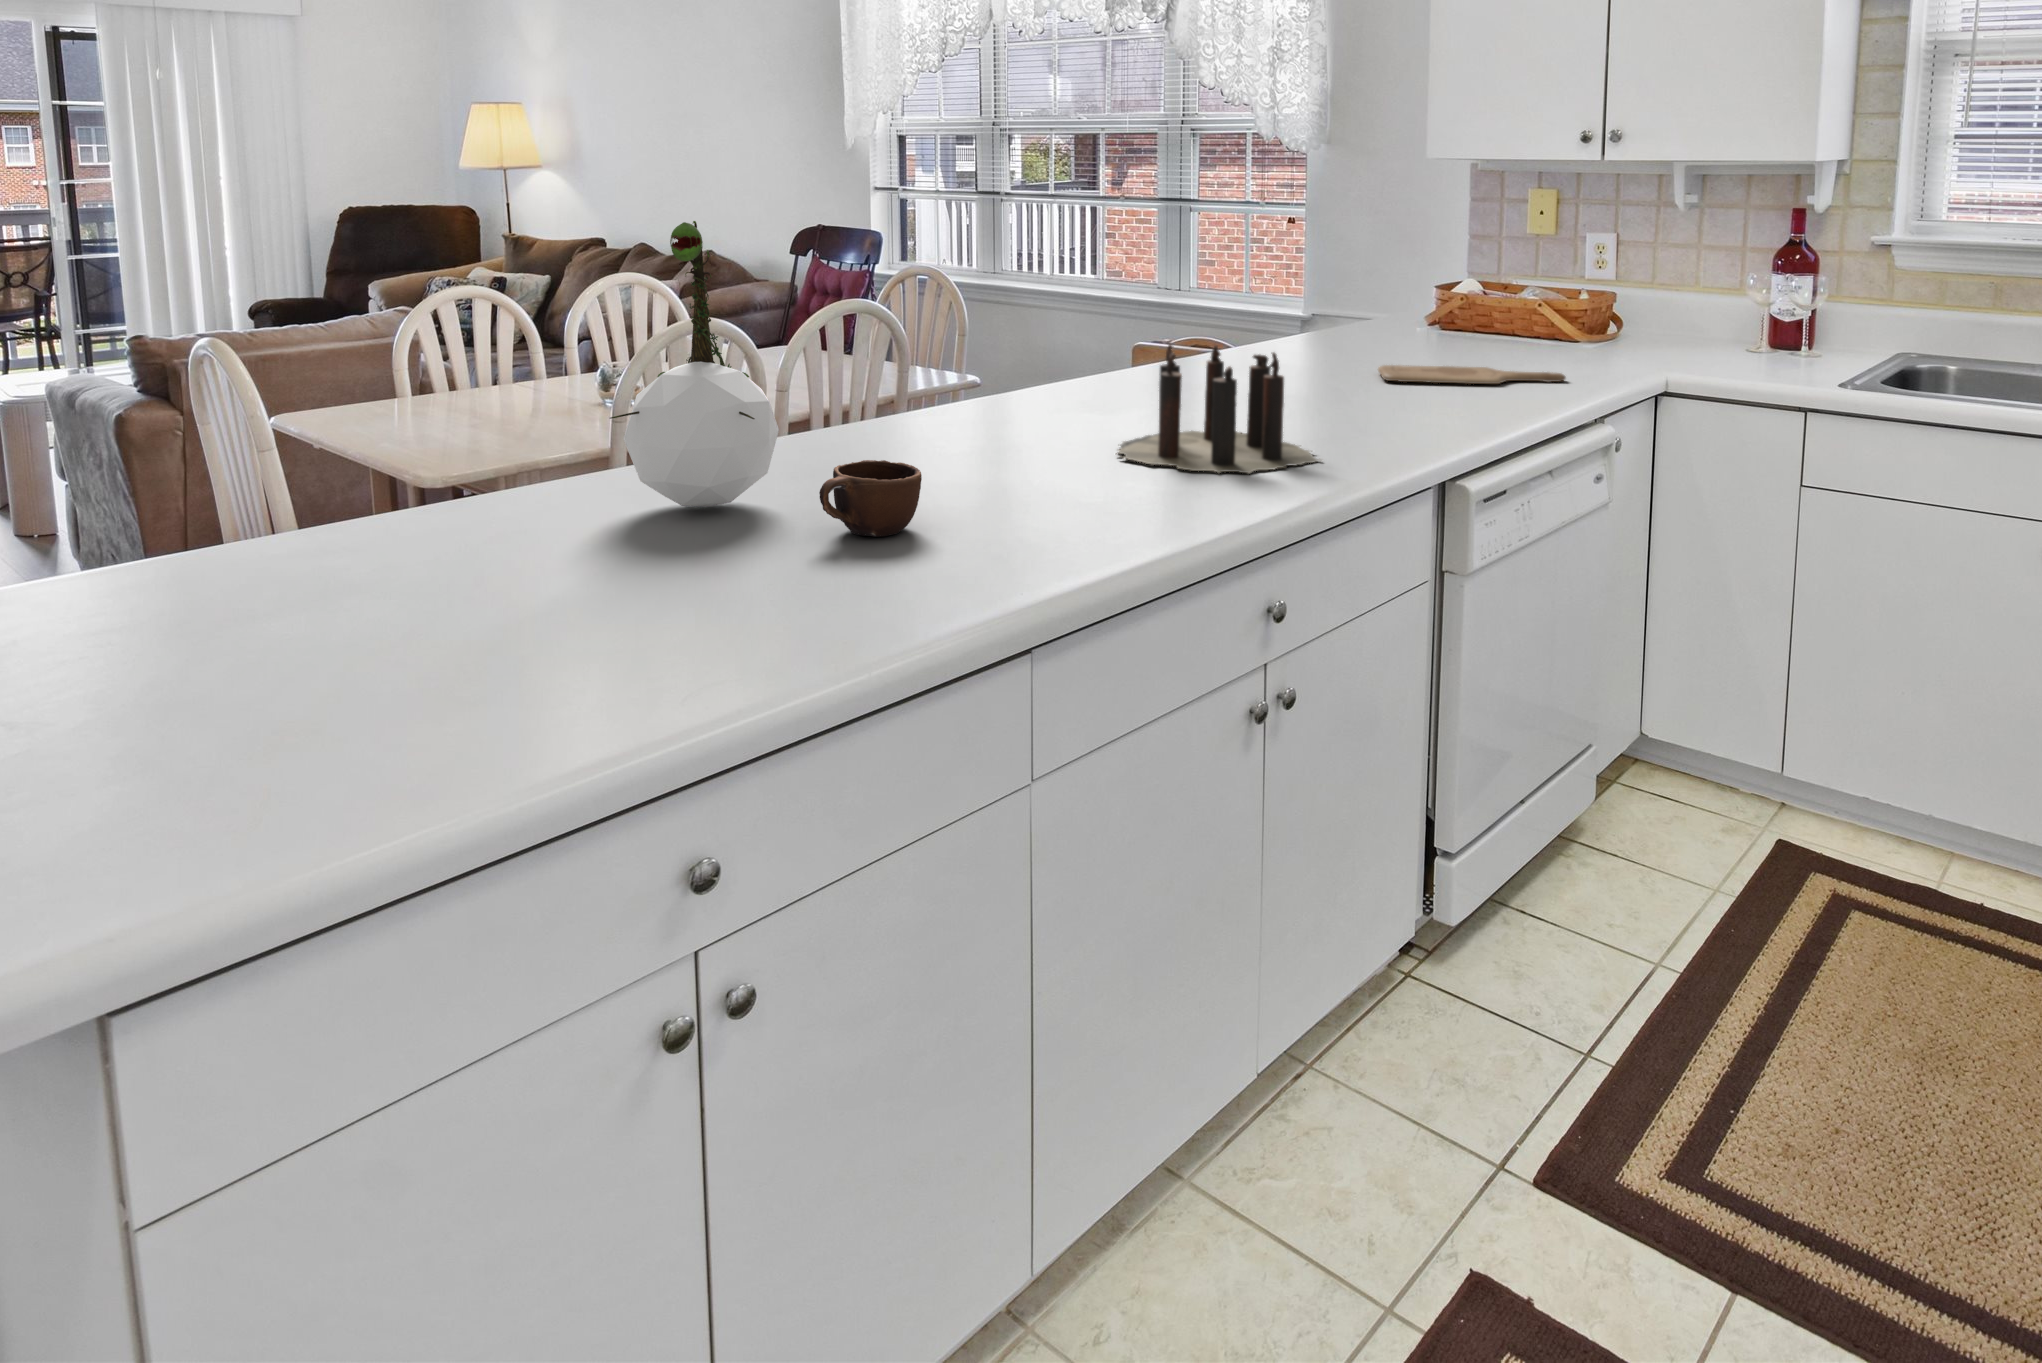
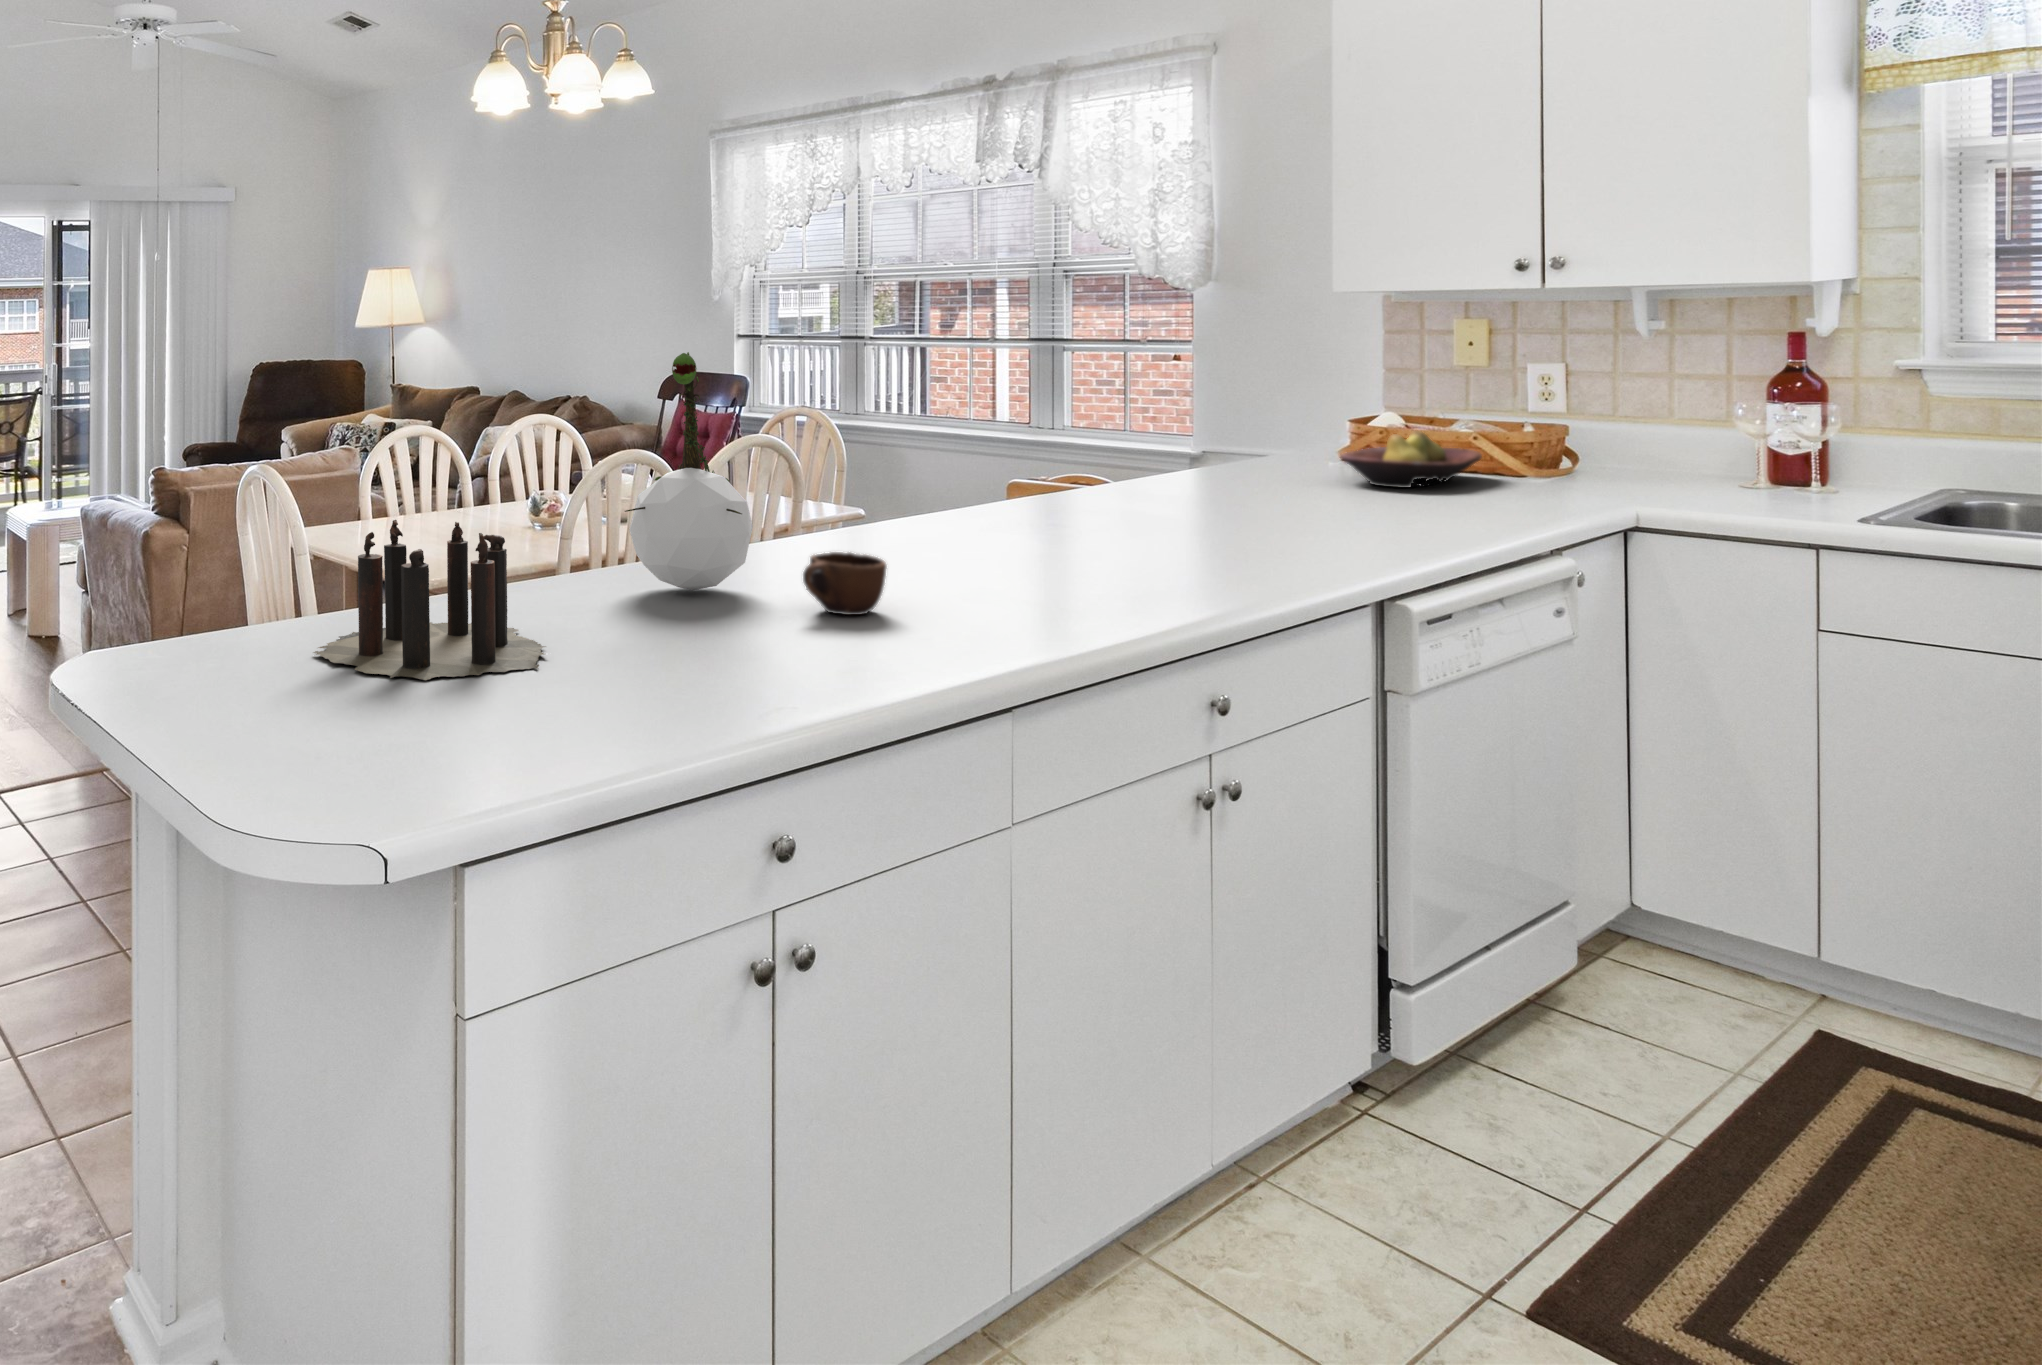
fruit bowl: none [1424,296,1546,353] -> present [1340,431,1482,488]
candle: present [1116,344,1322,473] -> present [313,520,546,680]
cutting board: present [1378,365,1566,384] -> none [1294,497,1512,515]

